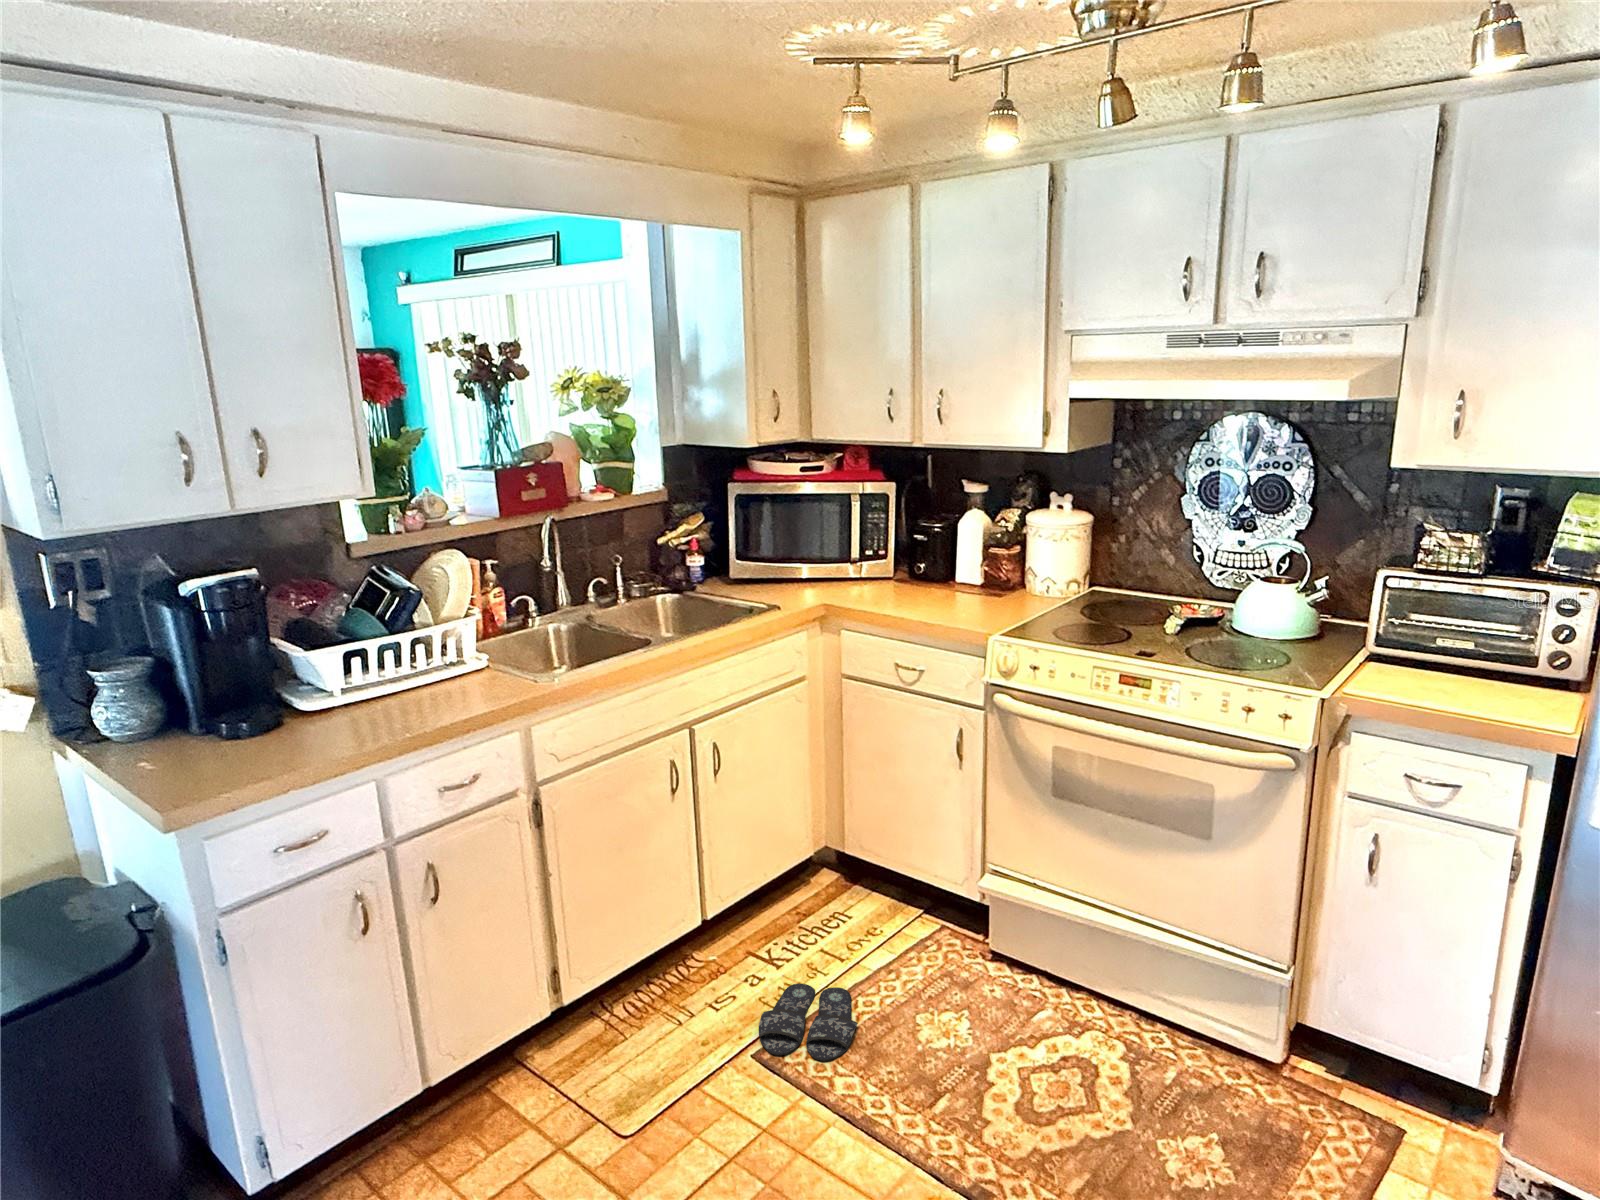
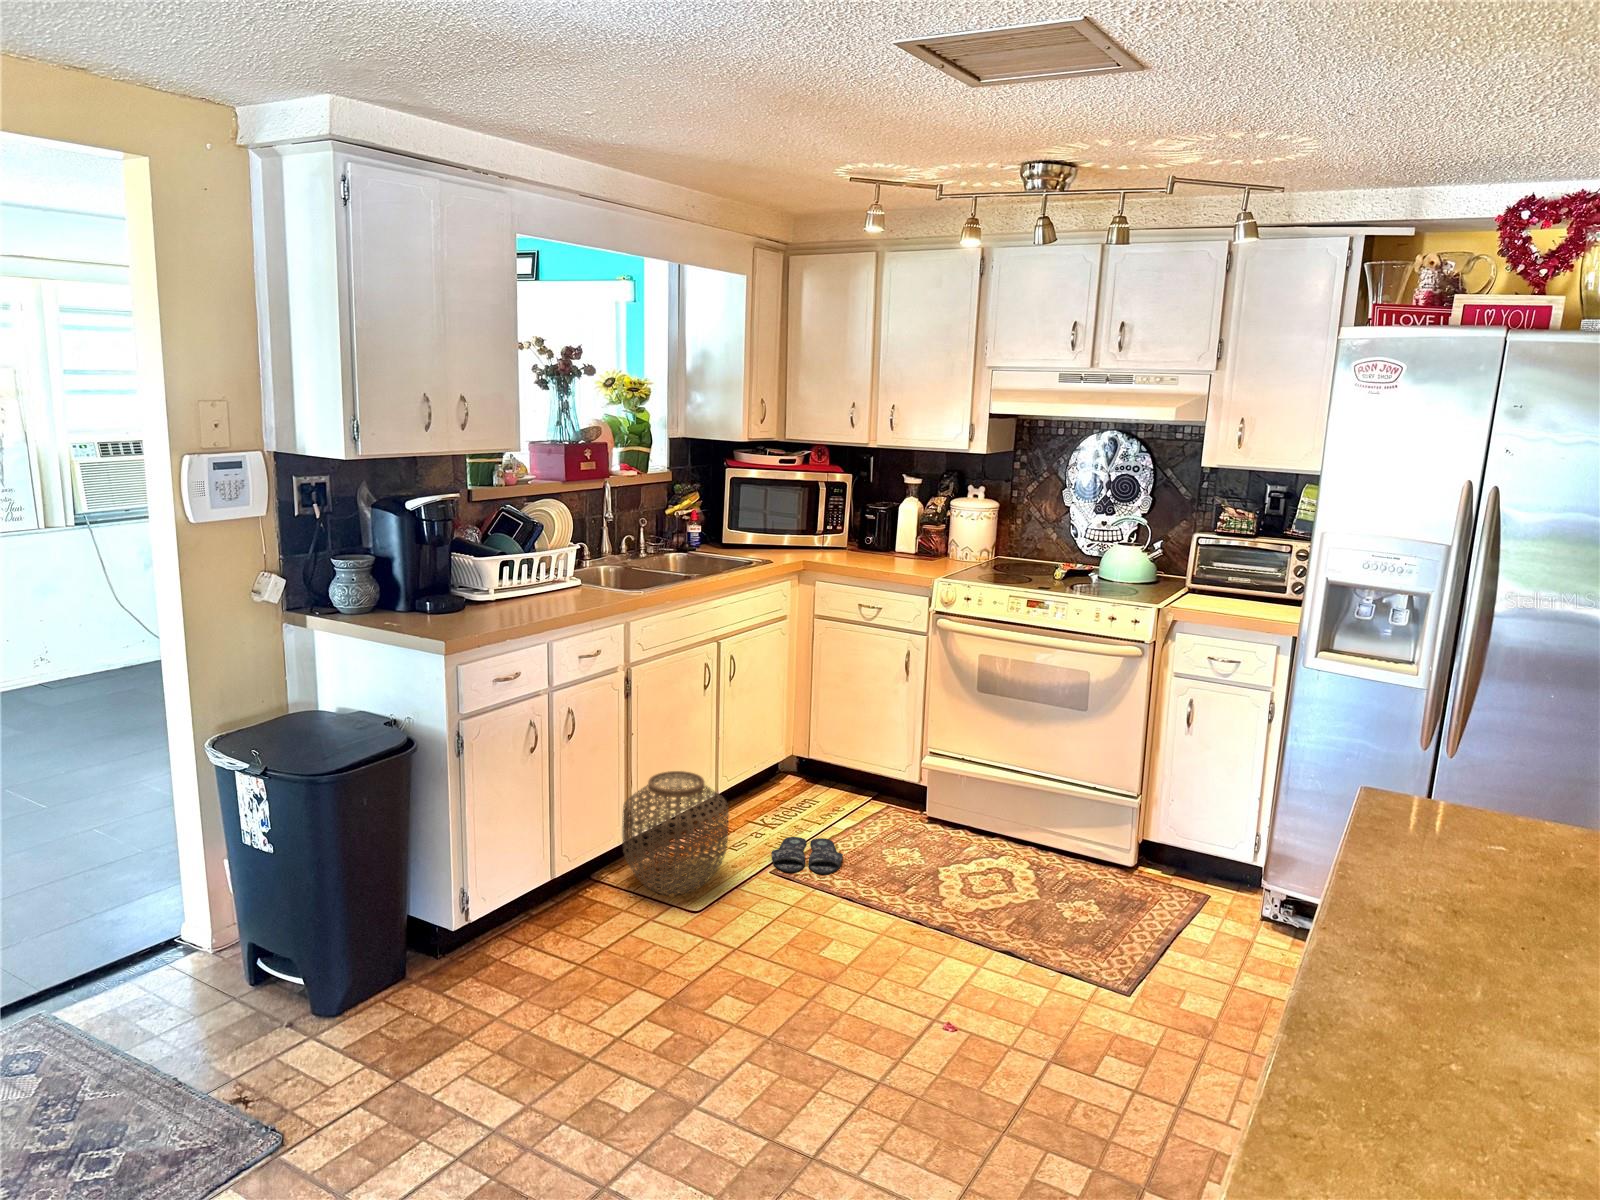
woven basket: none [537,920,685,1096] -> present [622,771,728,895]

